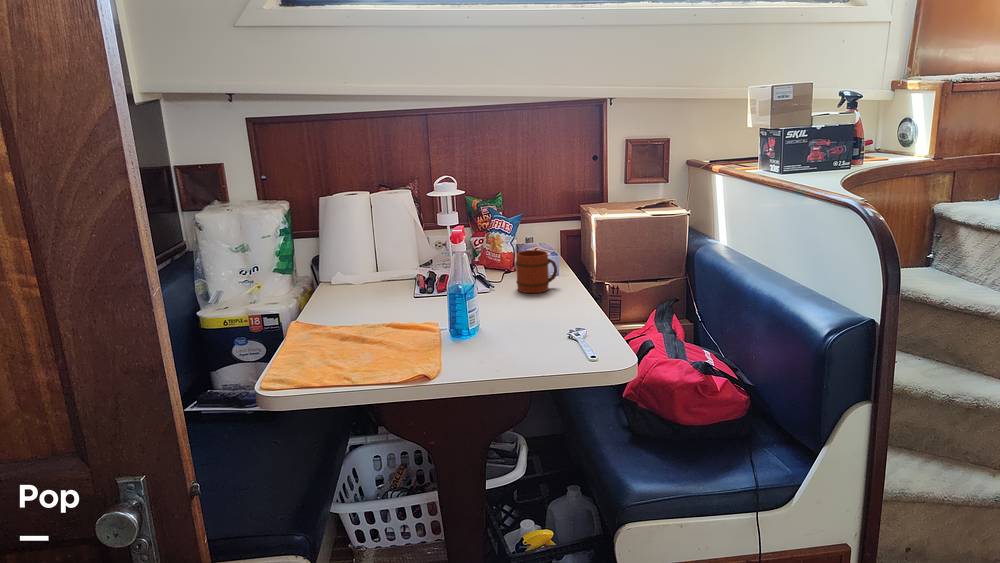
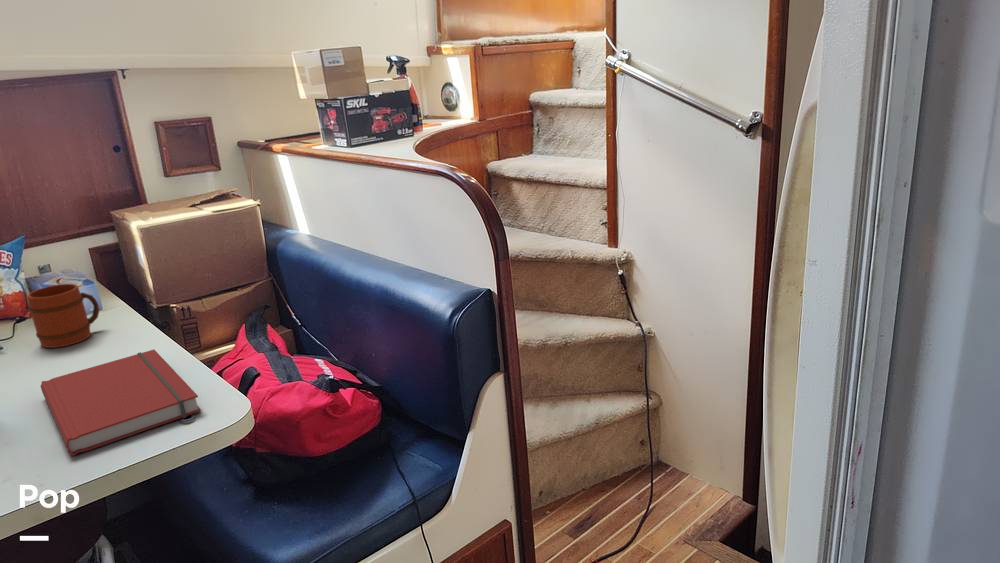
book: none [512,306,604,359] -> present [41,349,201,456]

